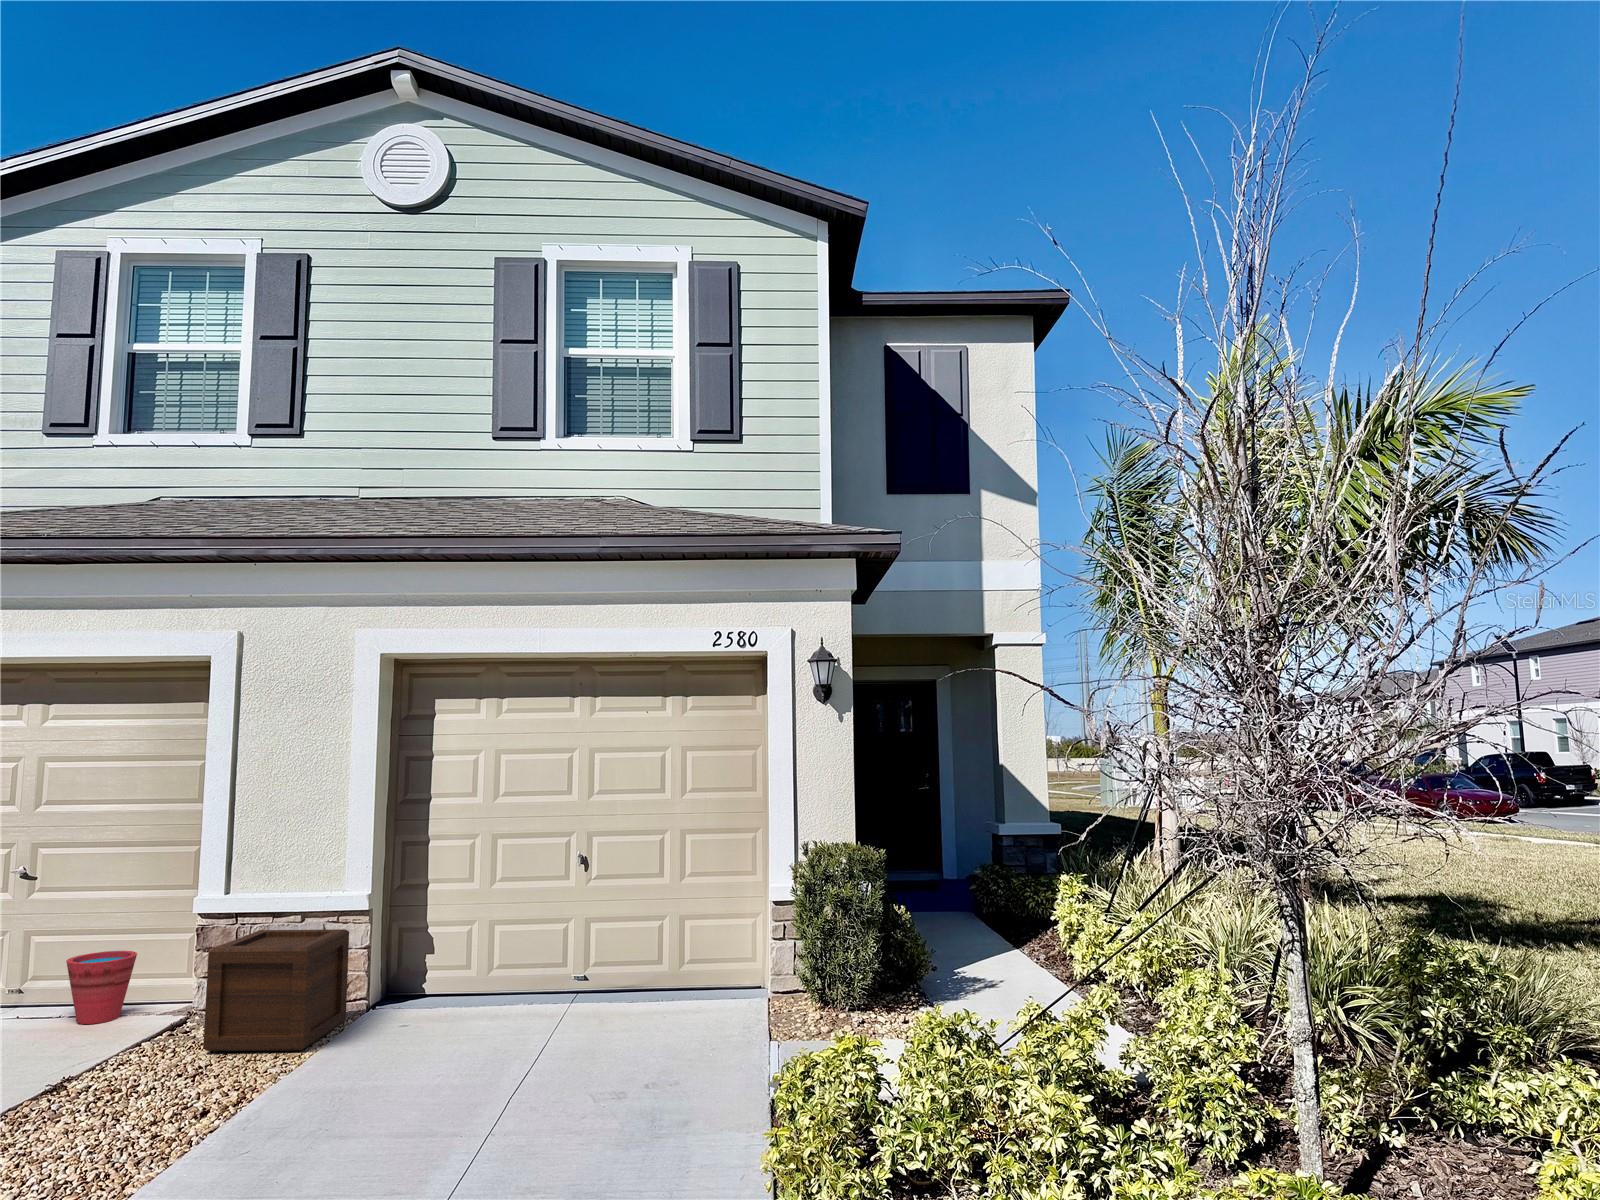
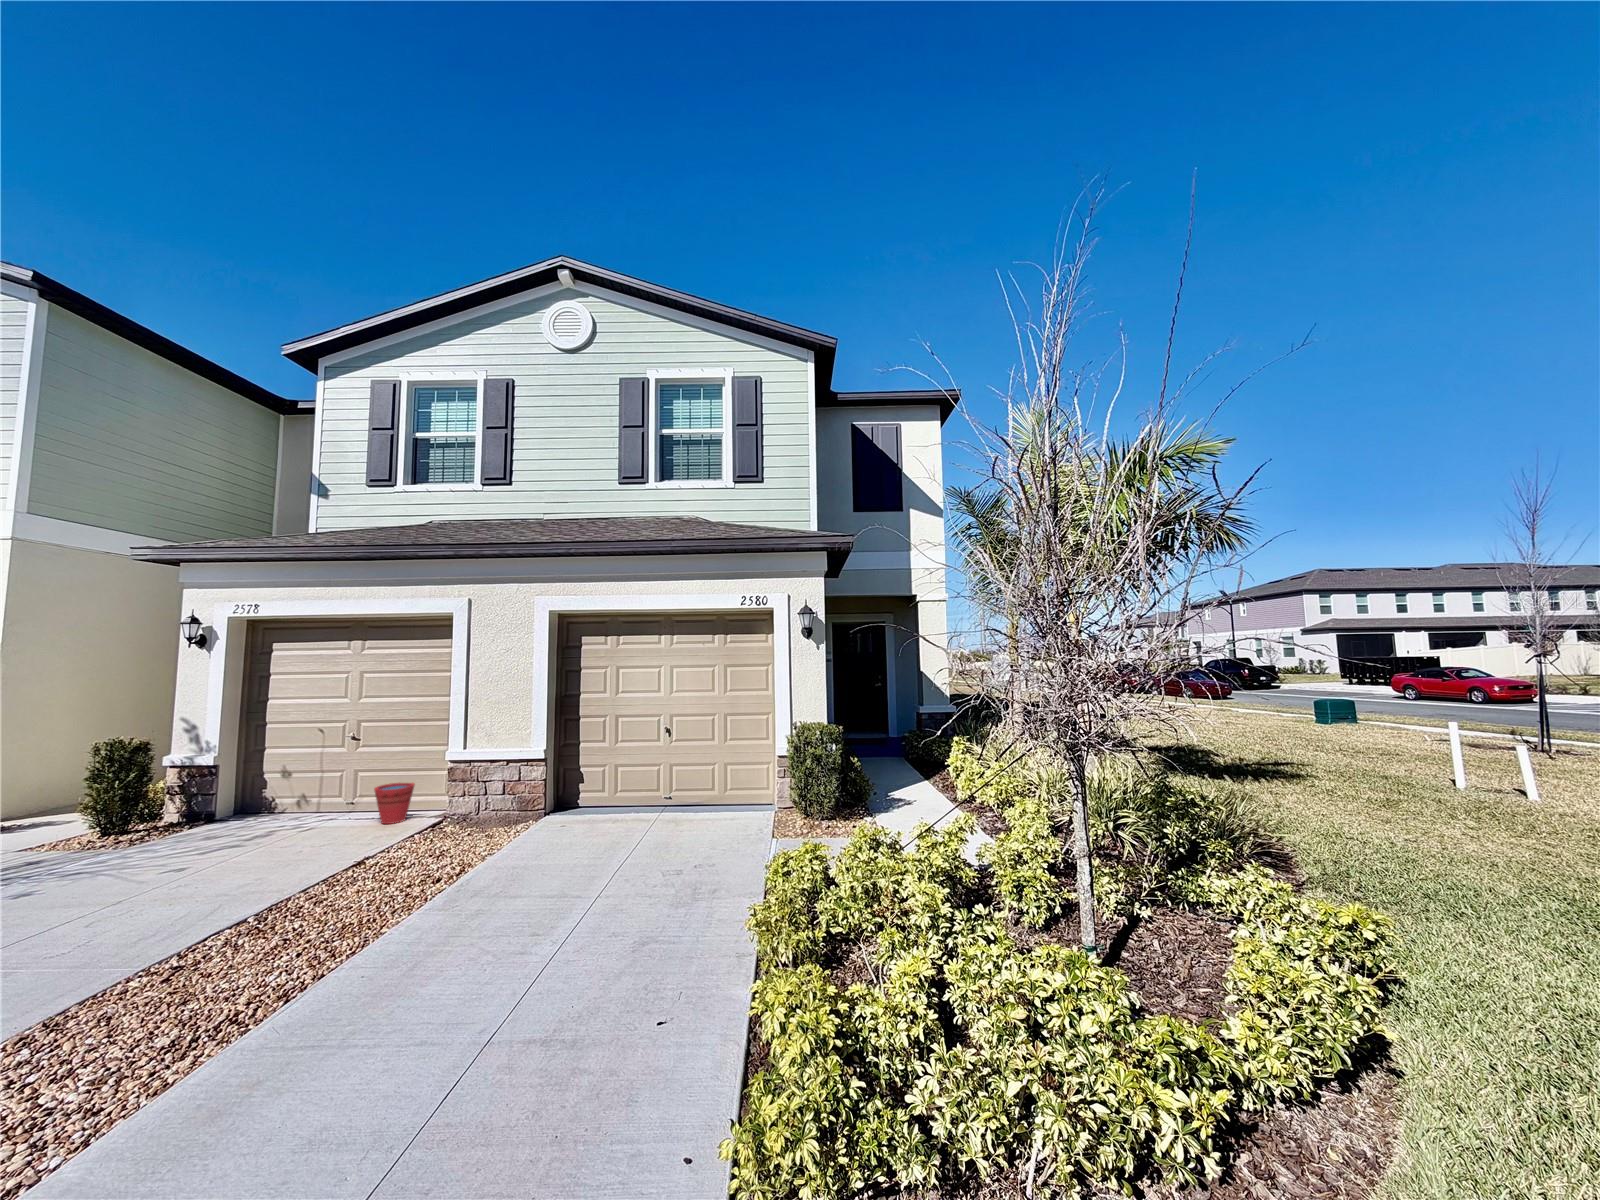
wooden crate: present [203,929,349,1051] -> none [447,772,532,842]

